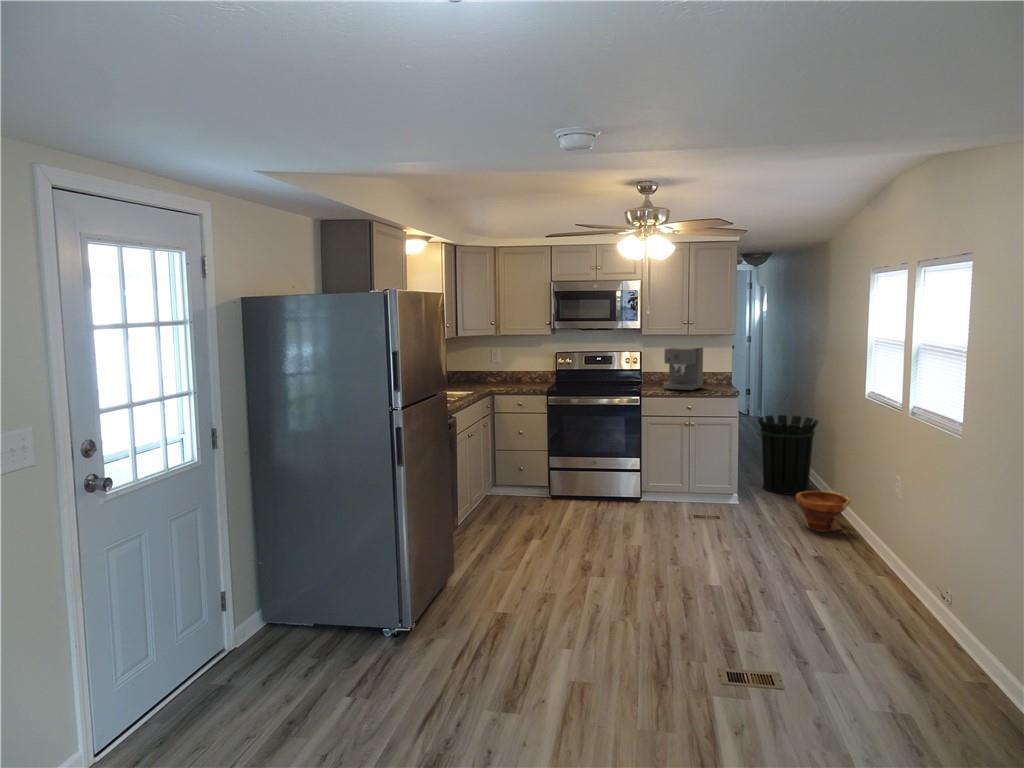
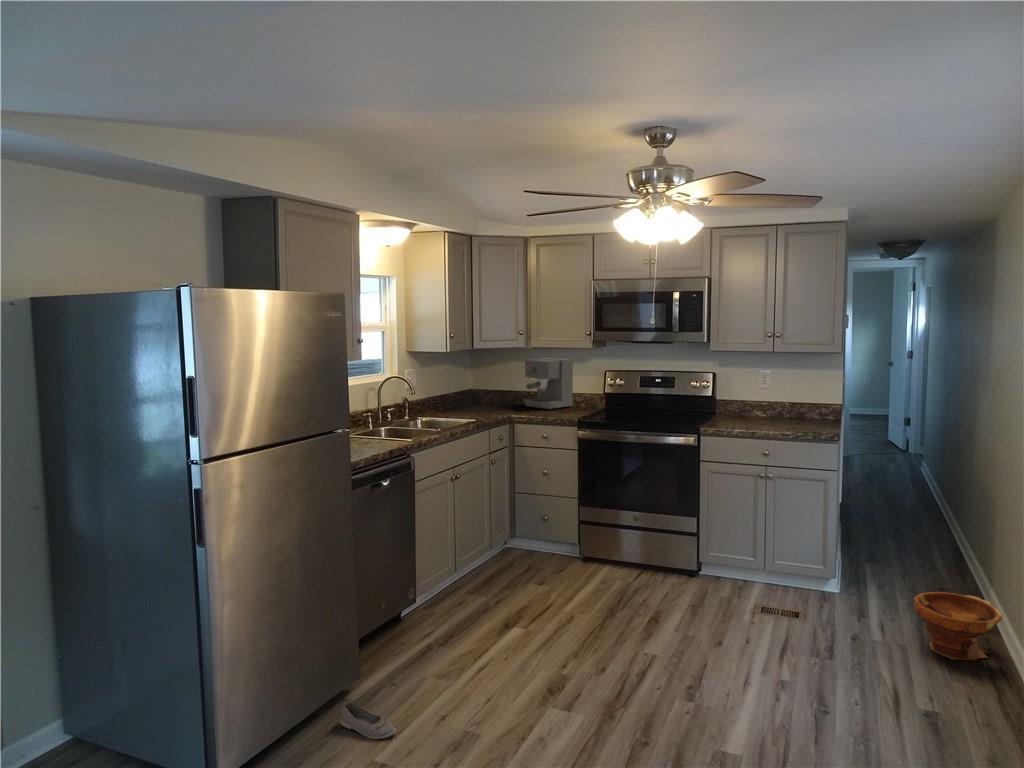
coffee maker: present [663,346,703,391] -> present [525,358,573,410]
waste bin: present [757,415,818,495] -> none [878,469,972,587]
shoe: none [447,590,491,611] -> present [340,702,396,739]

